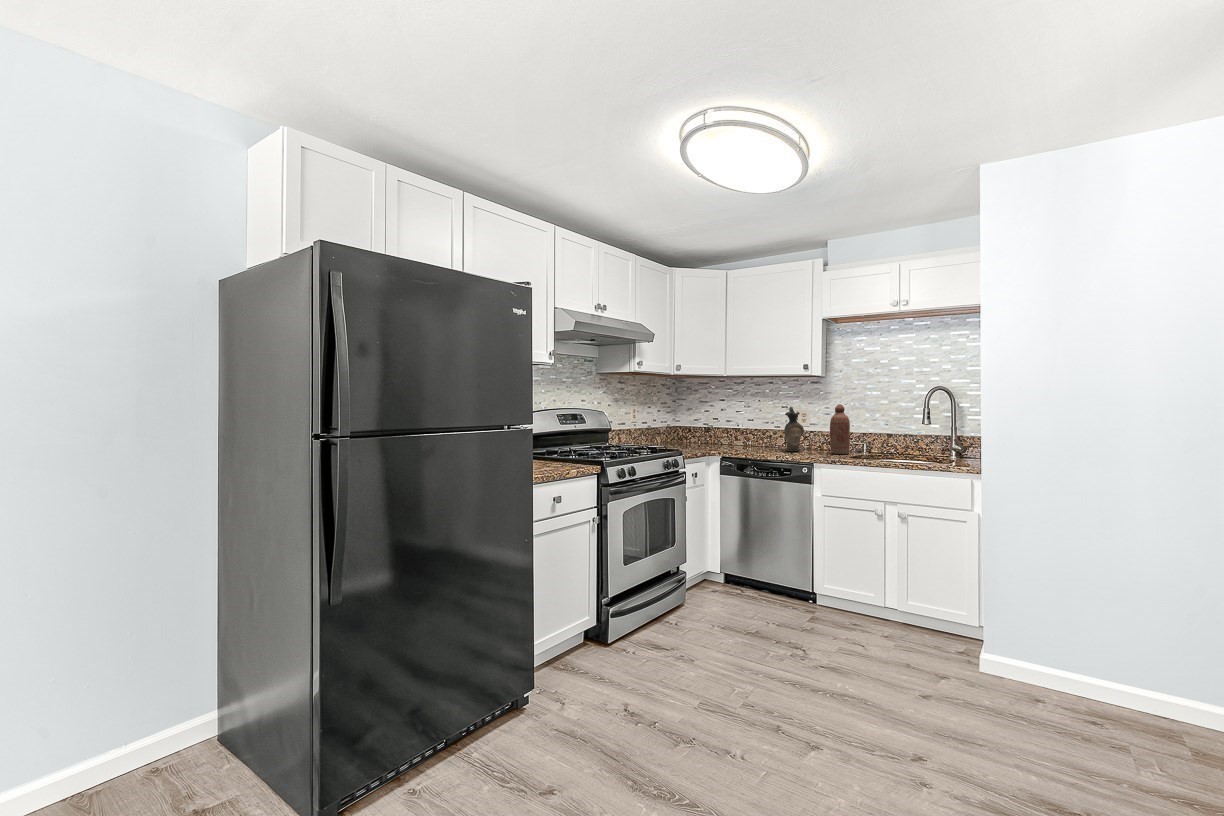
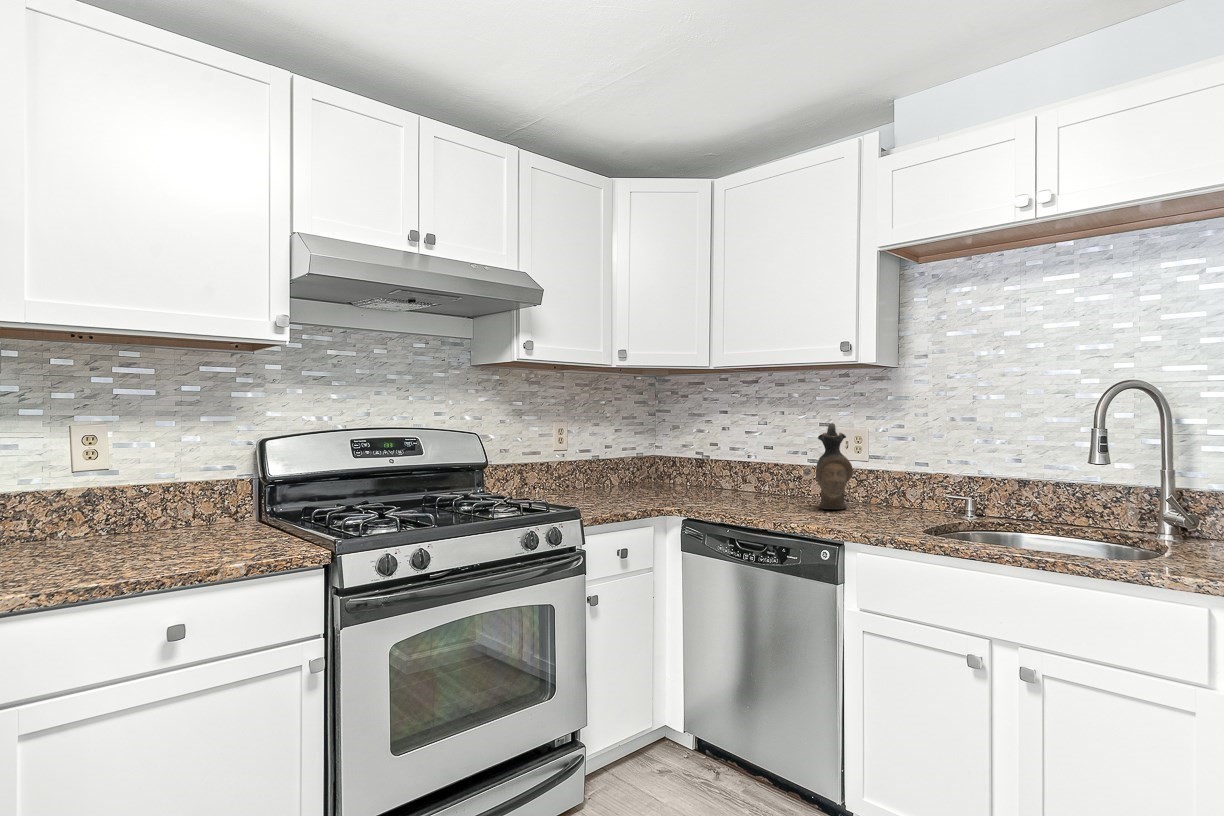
bottle: present [830,404,850,454] -> none [900,419,940,519]

